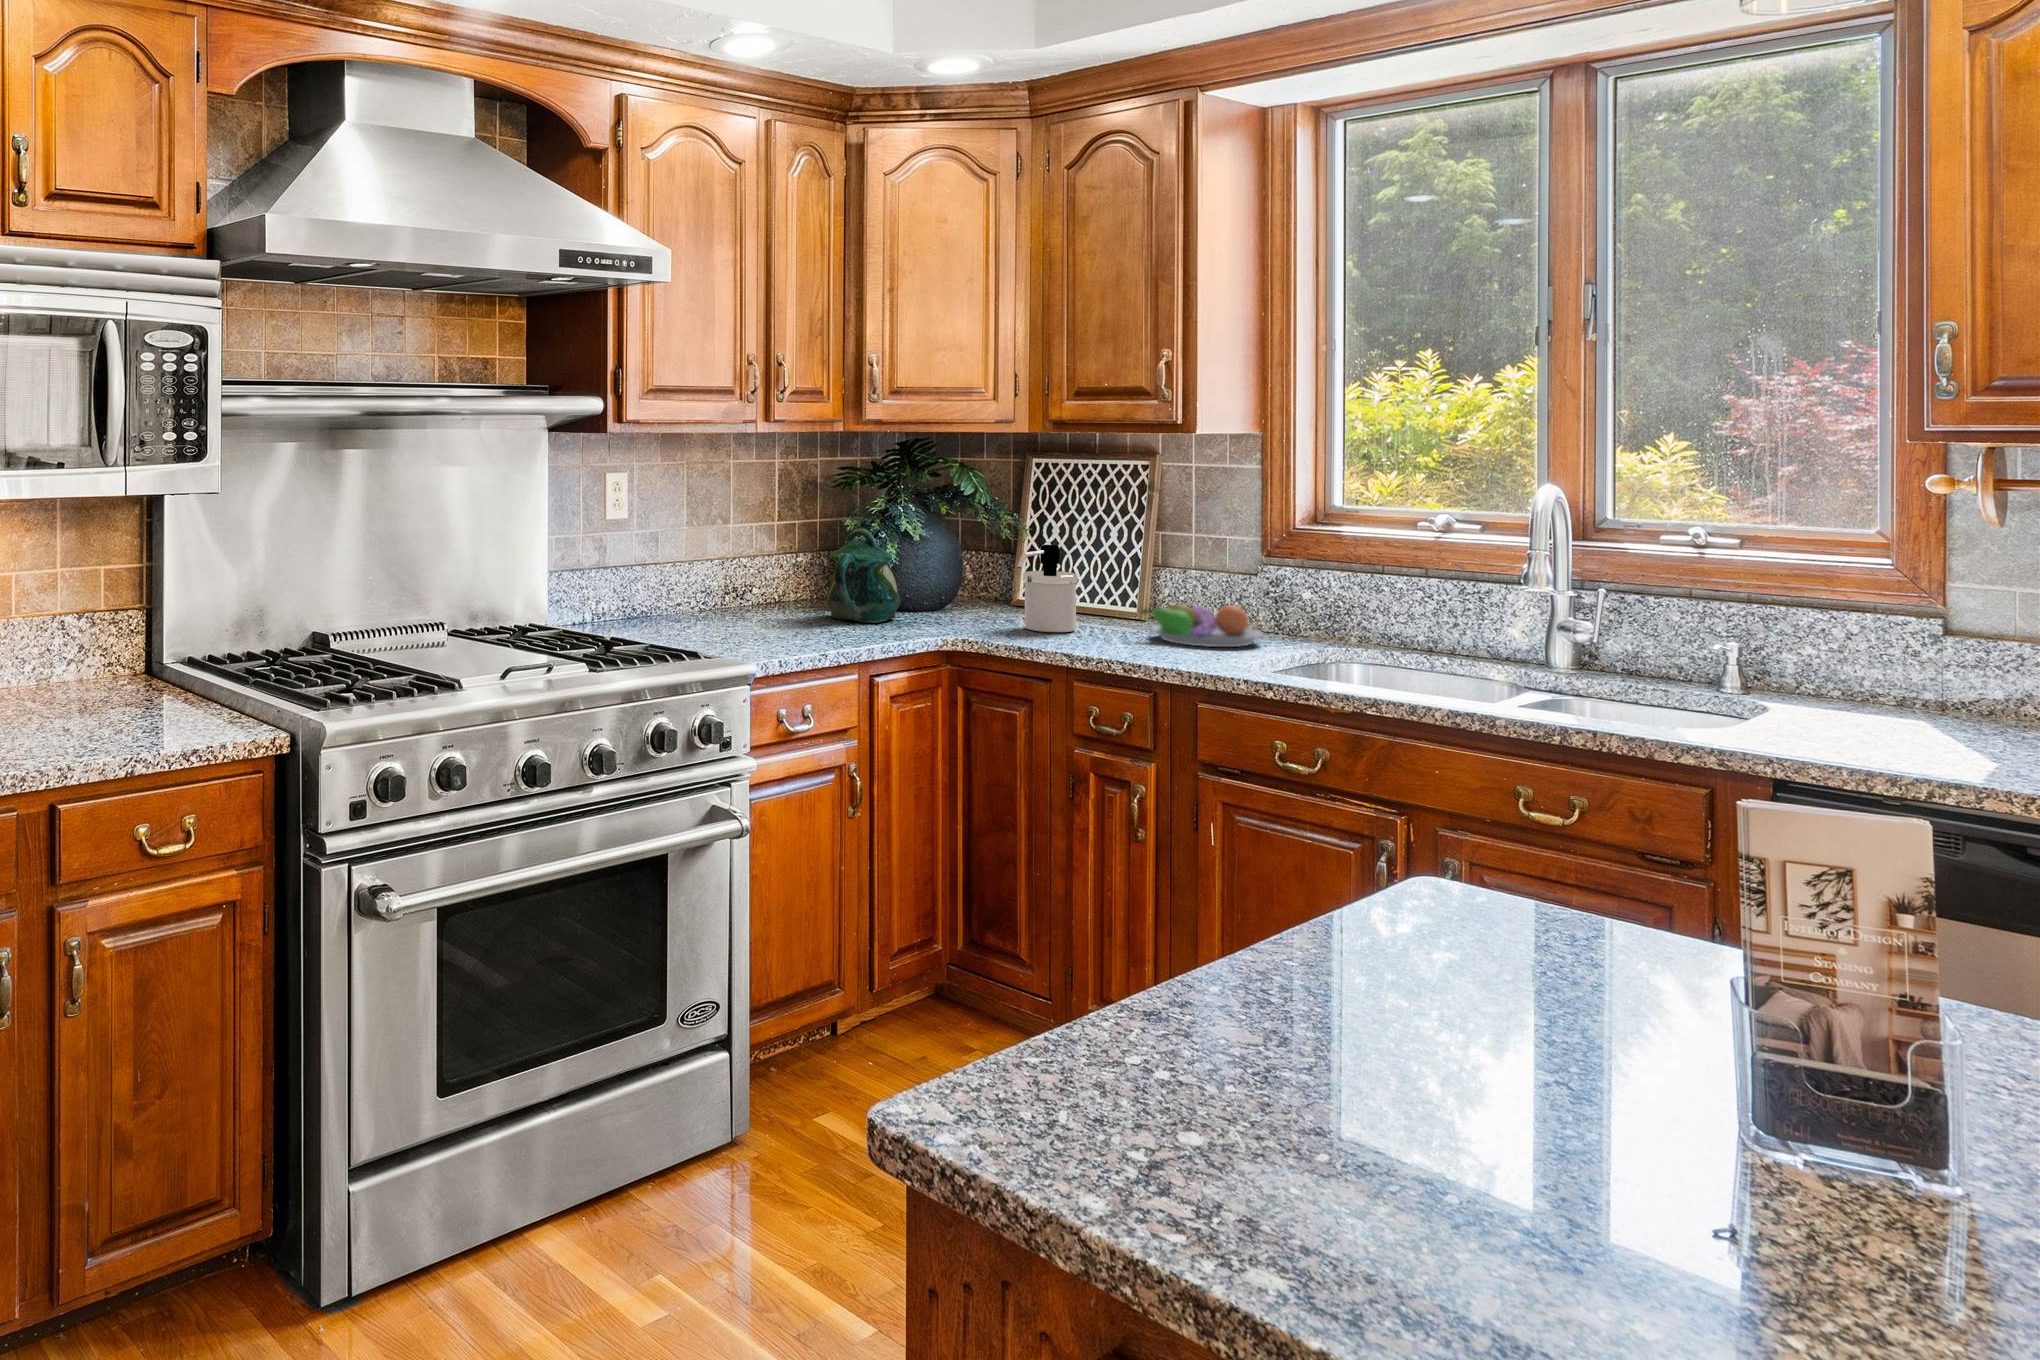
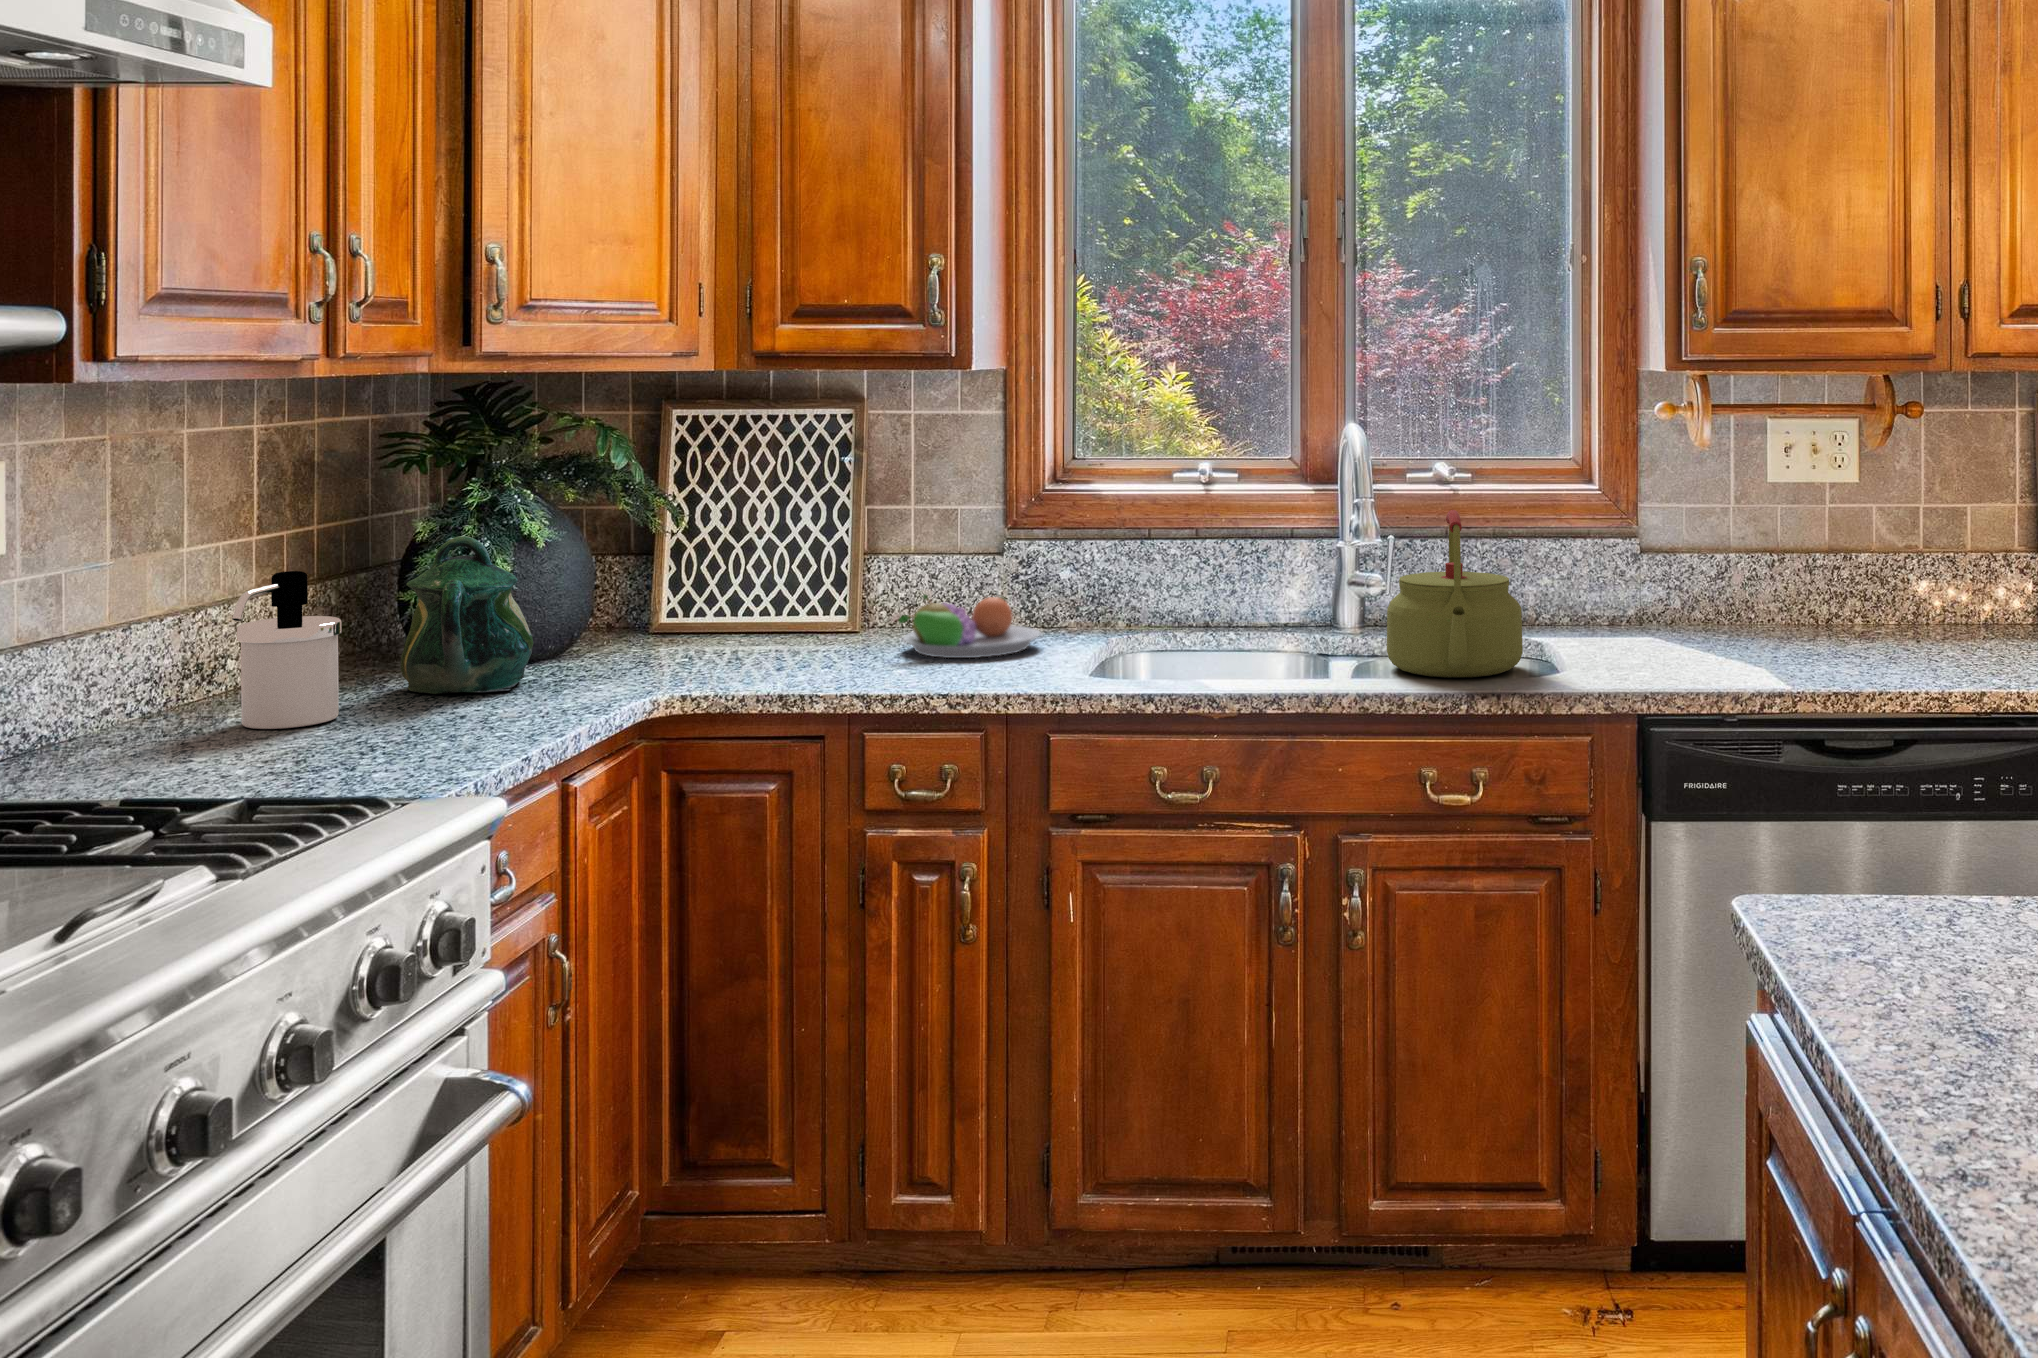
soap dispenser: present [1018,545,1078,632] -> present [232,571,342,729]
kettle: none [1523,565,1676,718] -> present [1387,510,1523,677]

